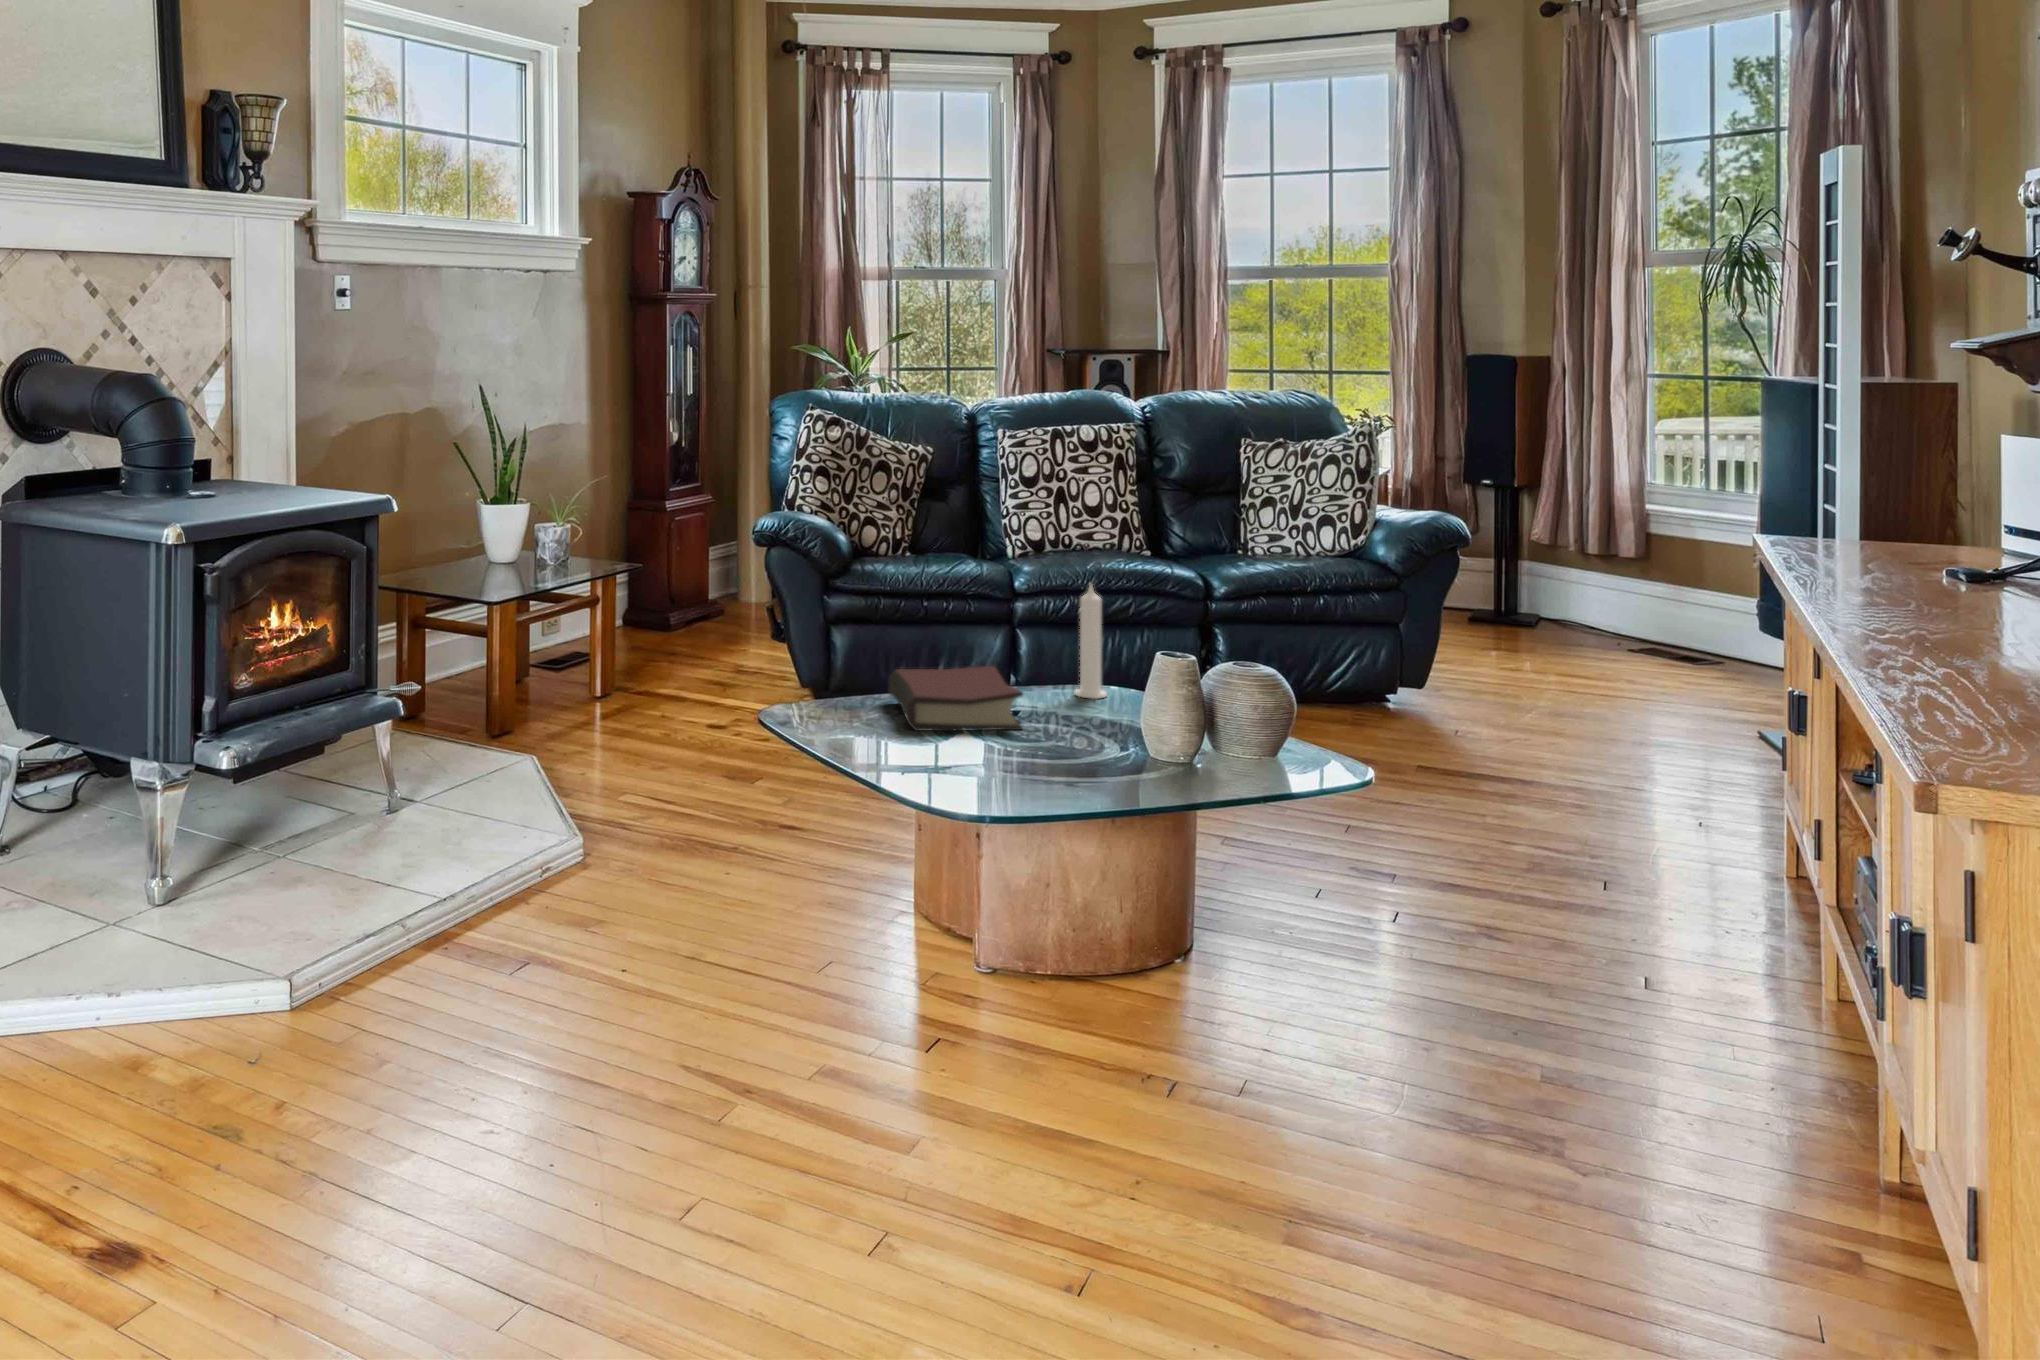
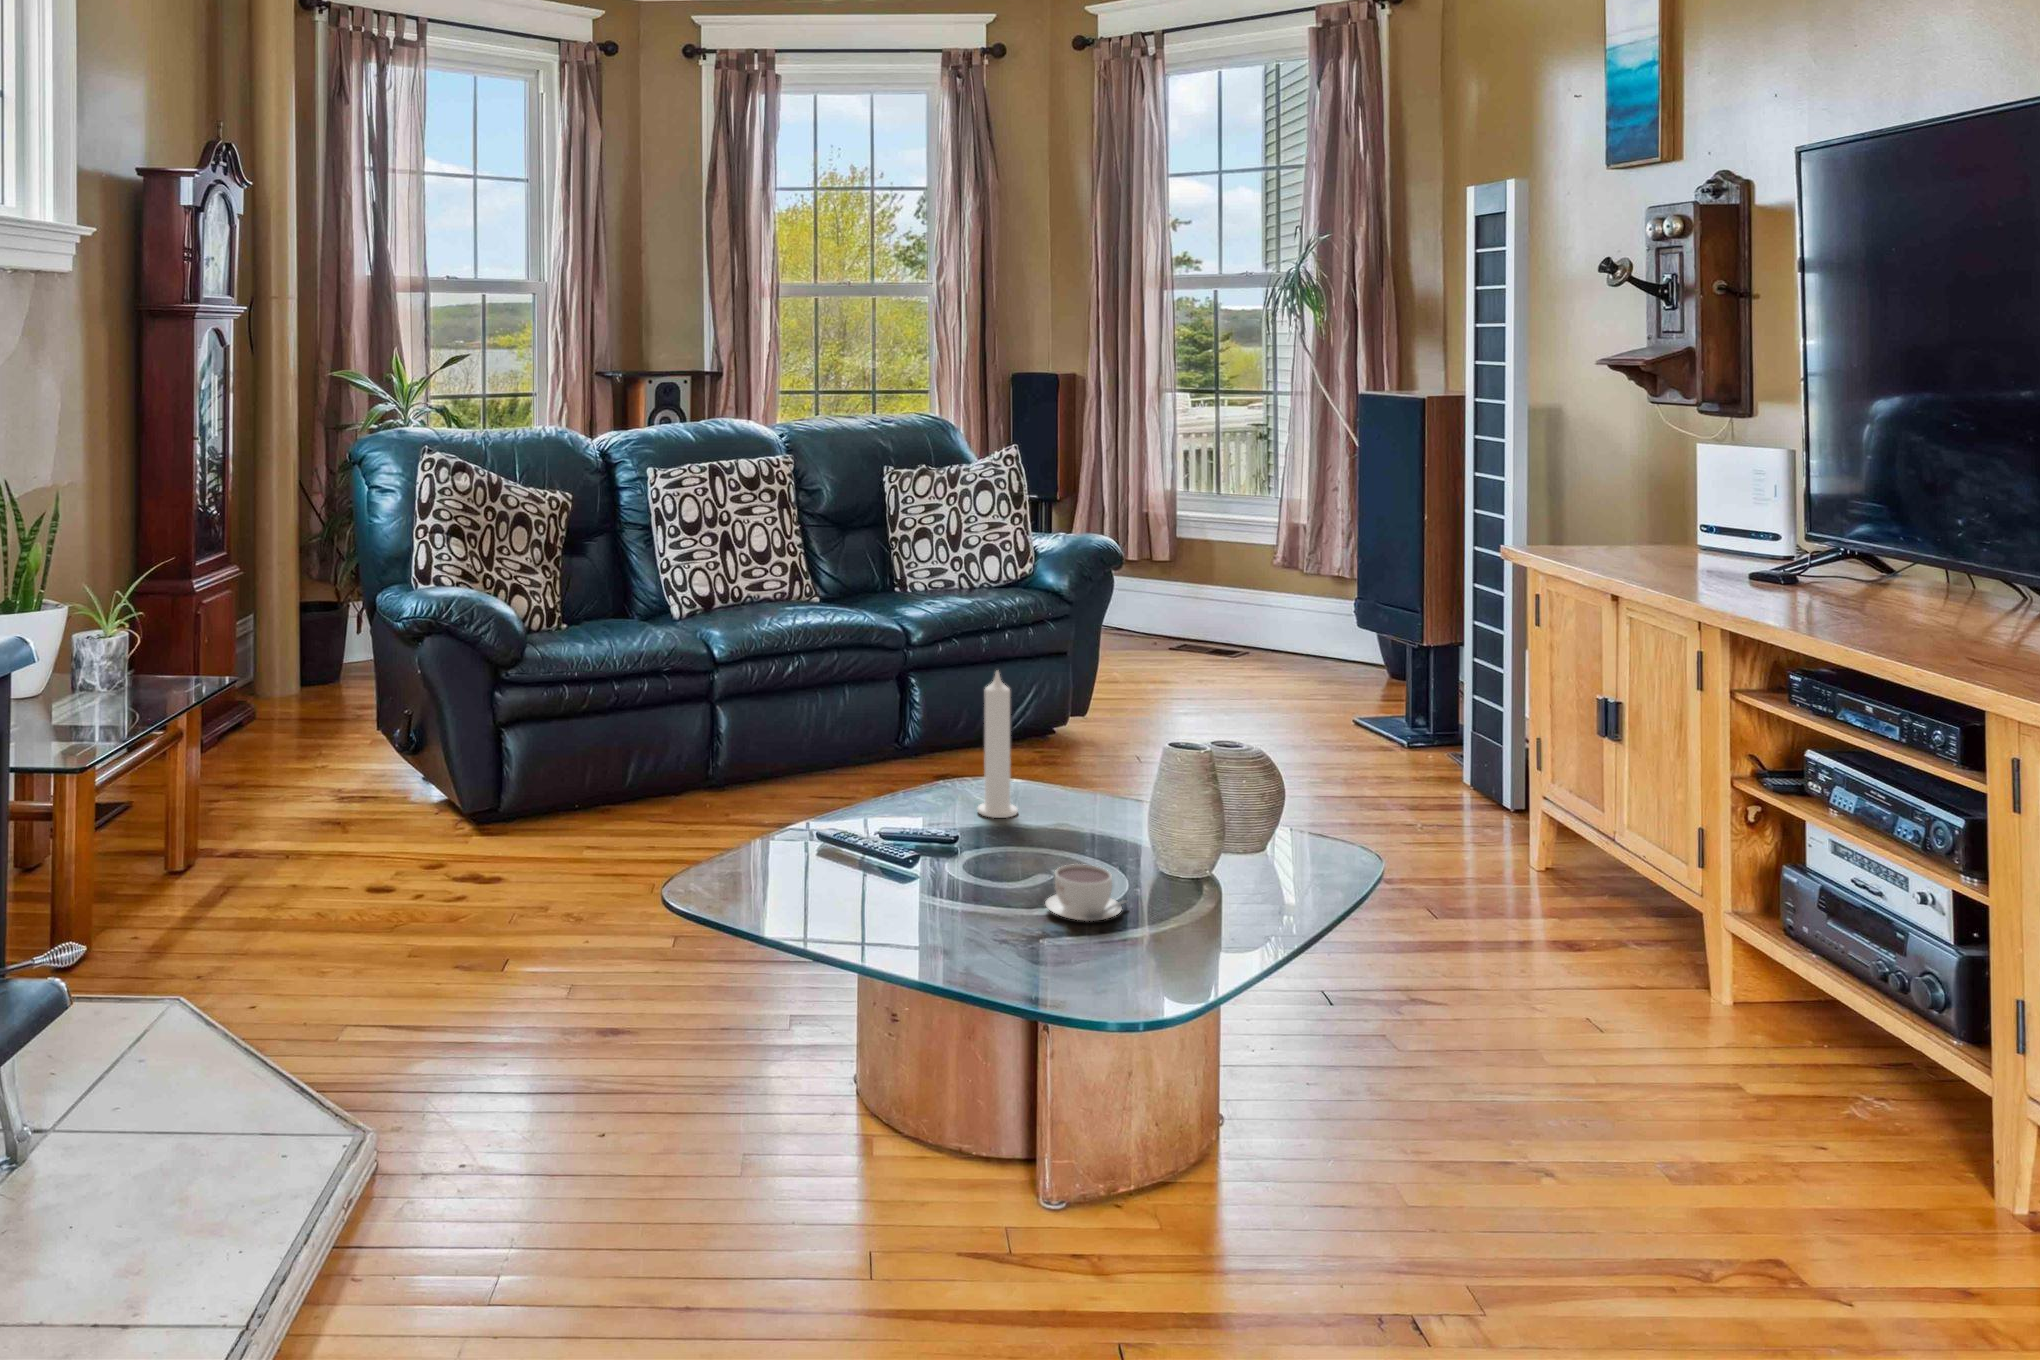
hardback book: present [888,666,1023,731] -> none [790,796,1019,921]
coffee cup: none [1017,711,1082,747] -> present [1045,864,1127,921]

